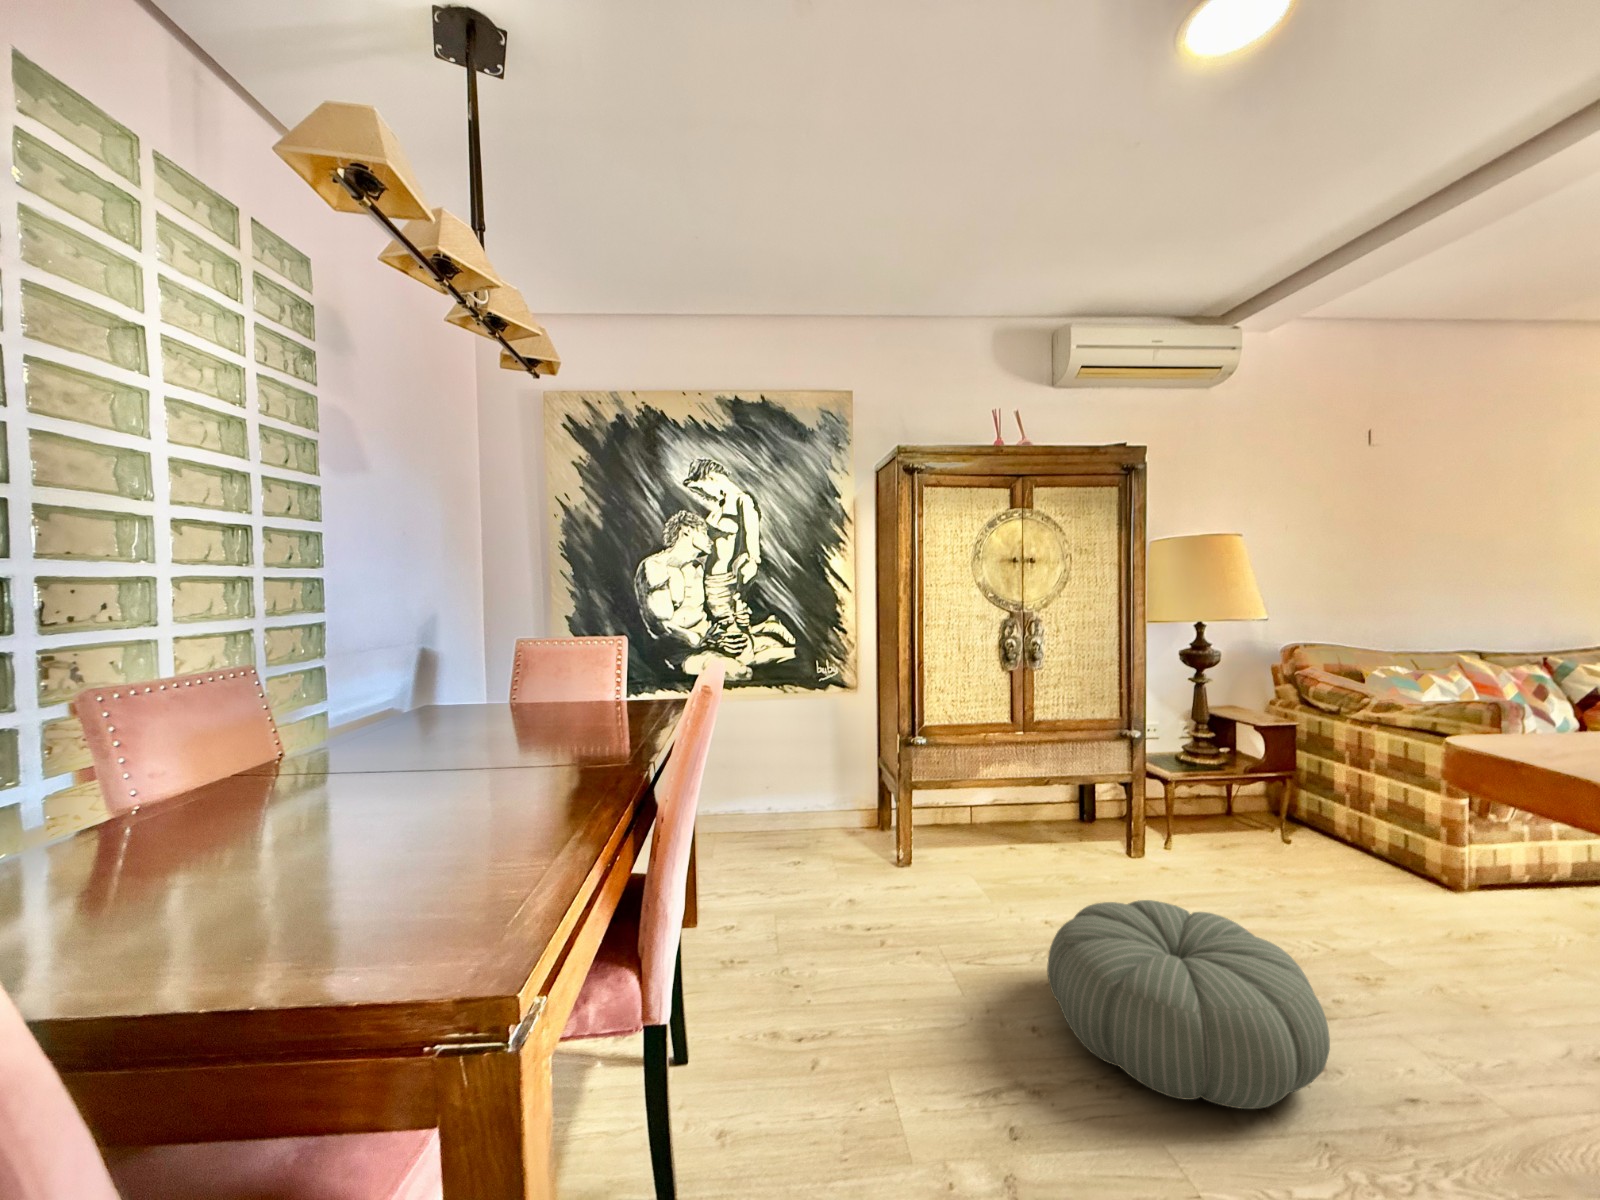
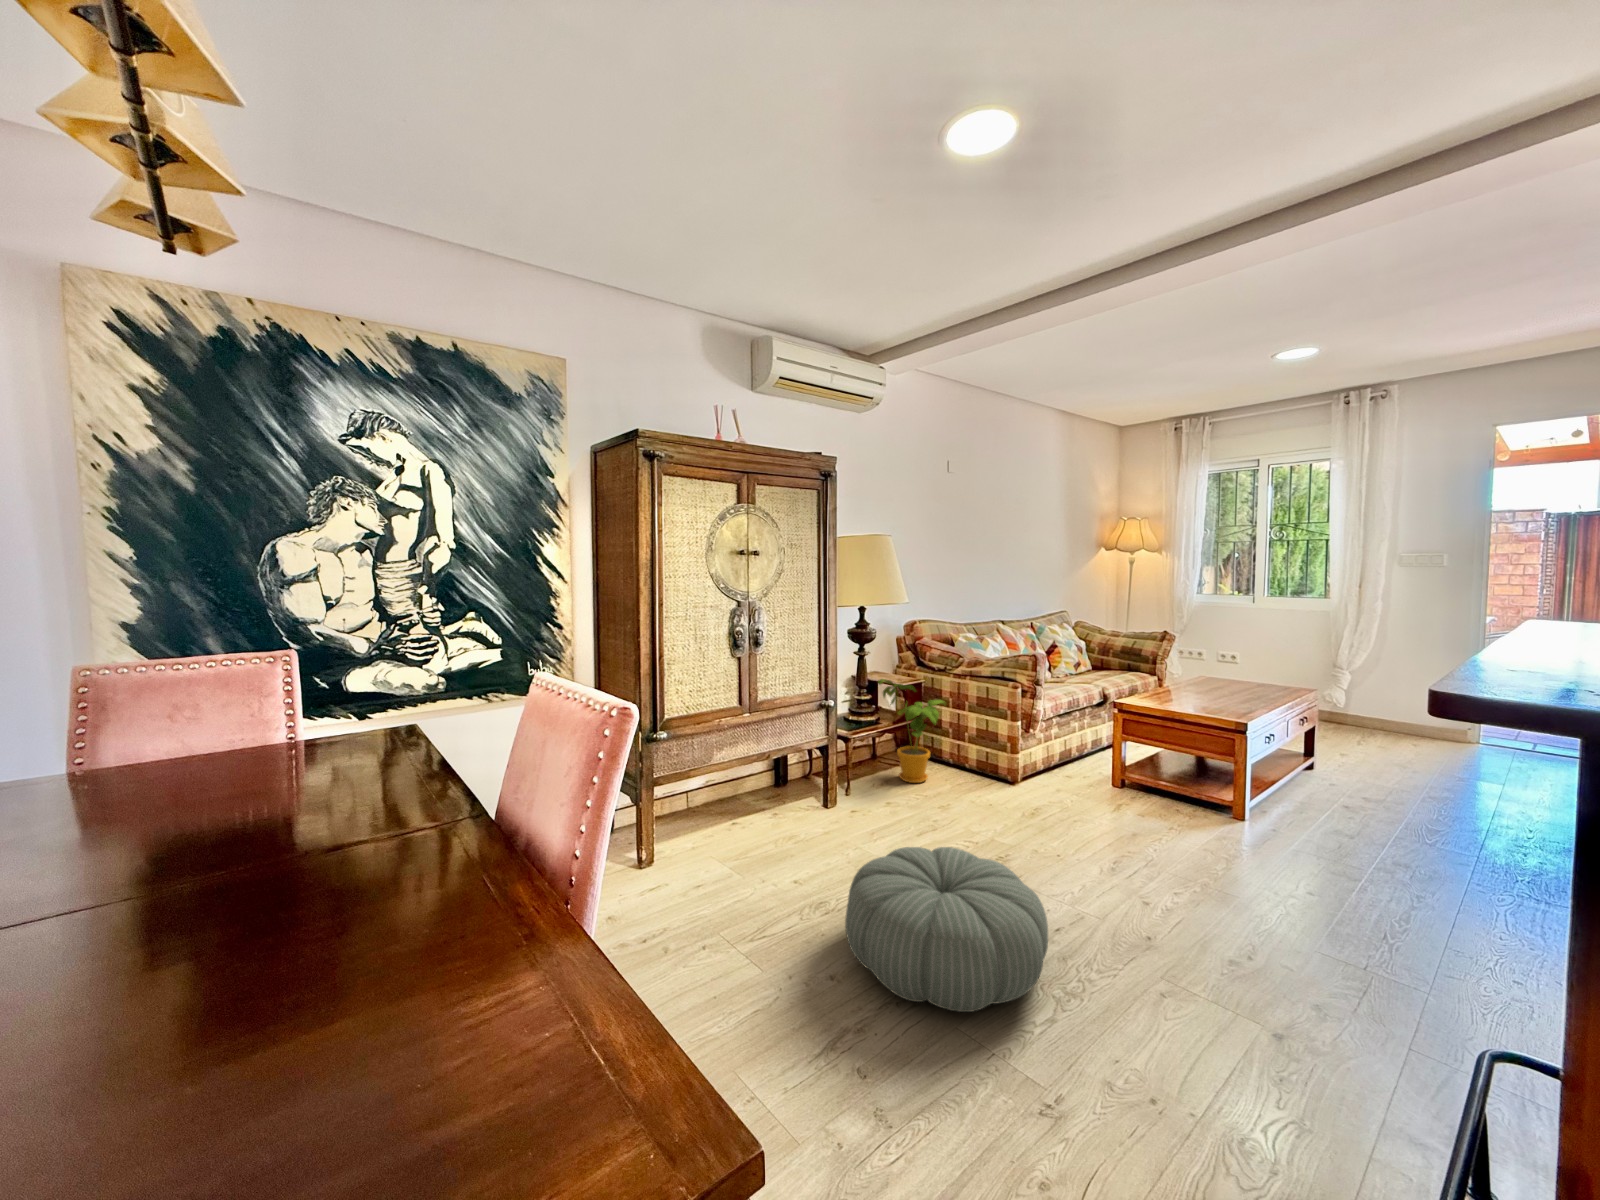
house plant: none [1219,714,1337,857] -> present [878,679,946,783]

